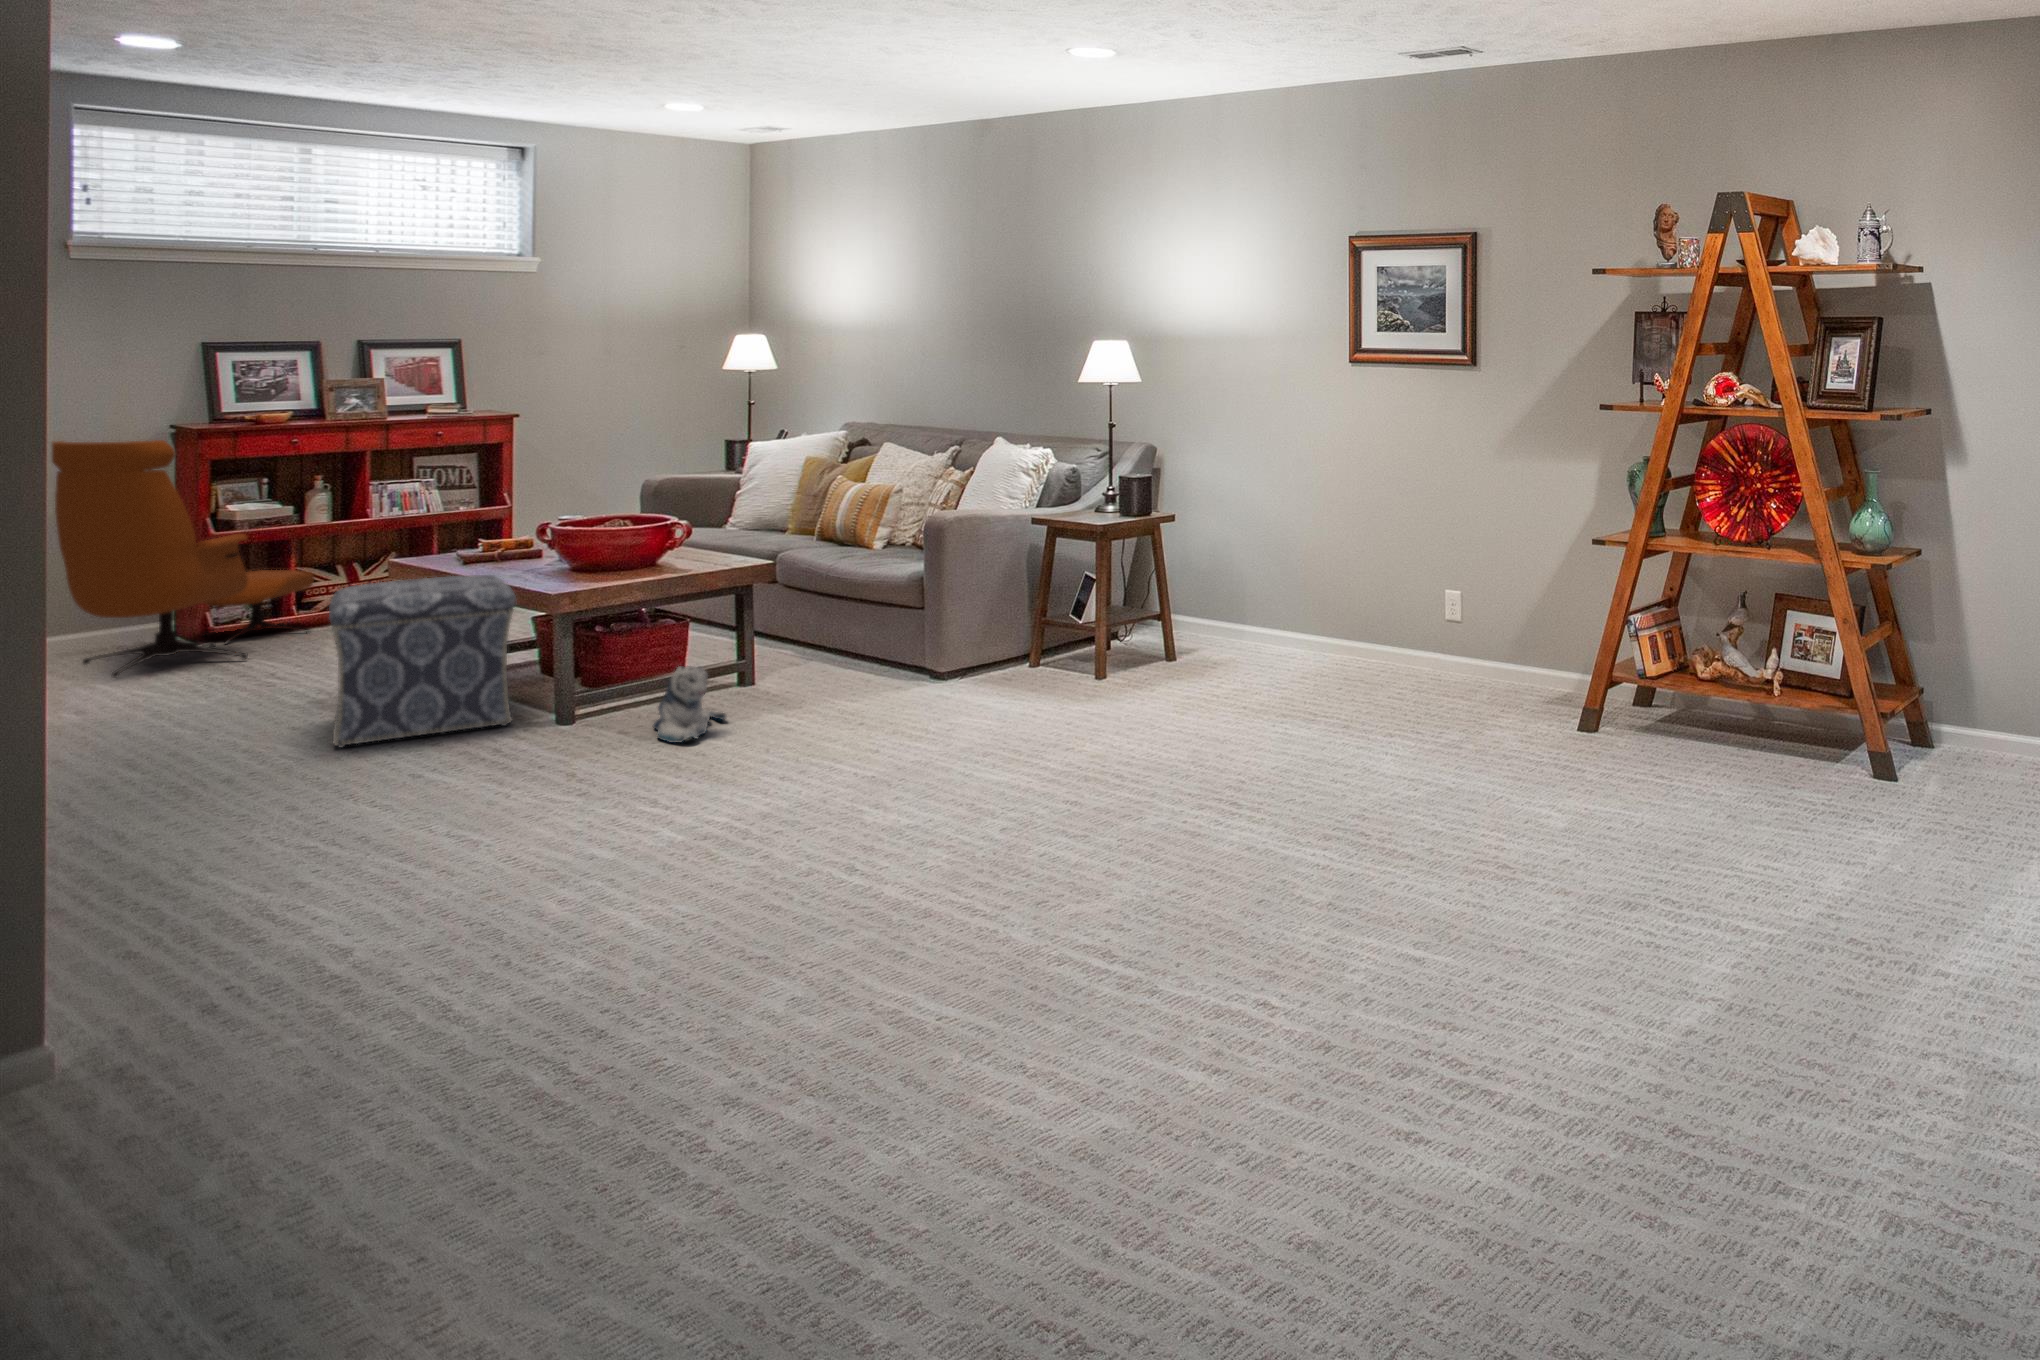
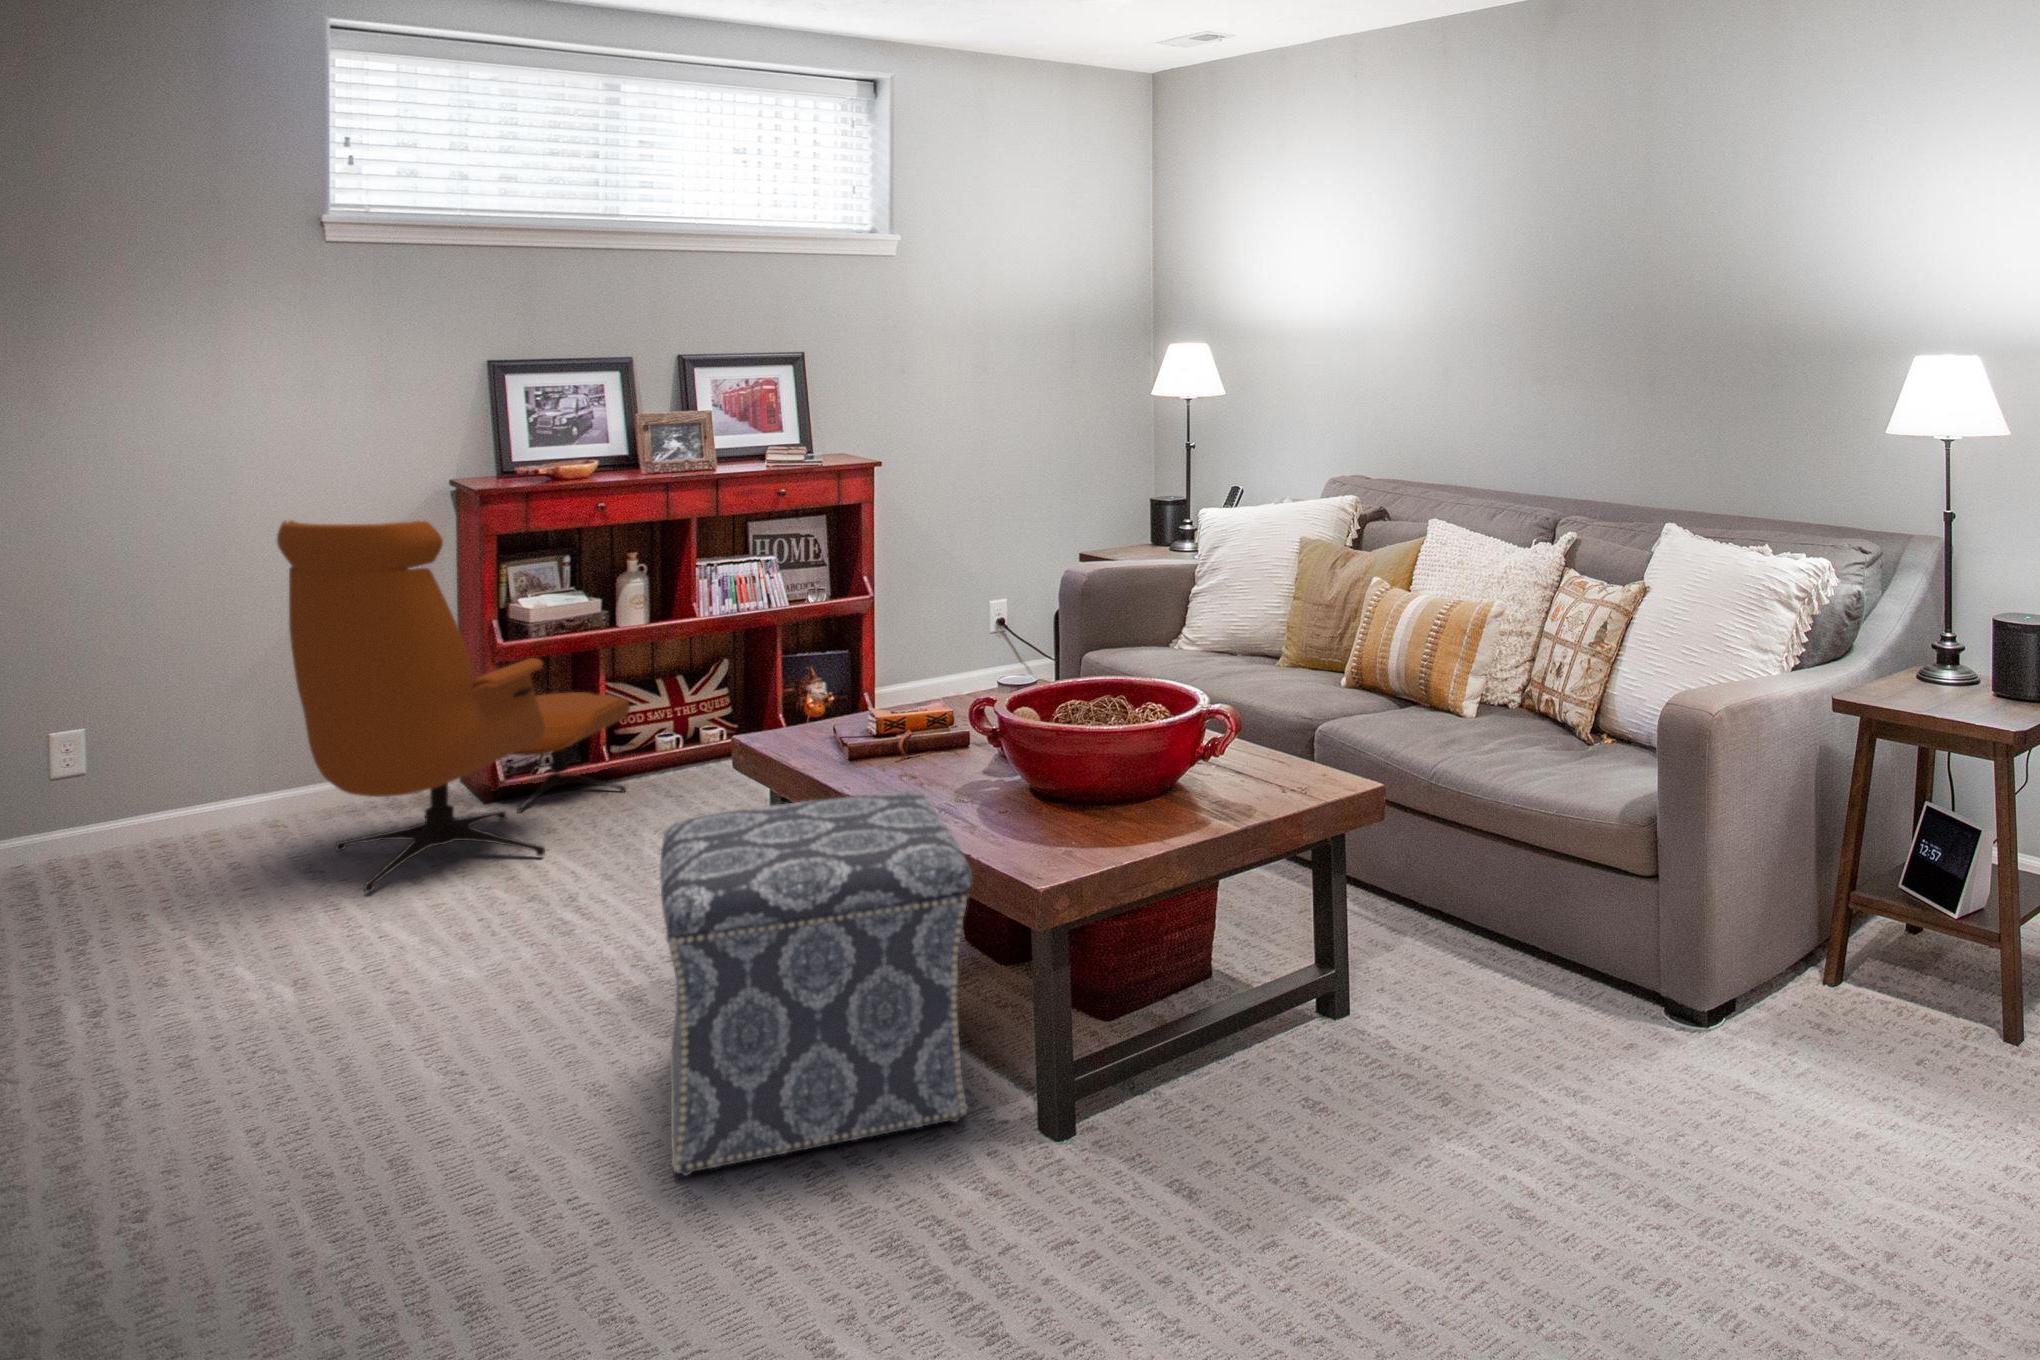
plush toy: present [653,666,726,743] -> none [1233,1051,1368,1251]

